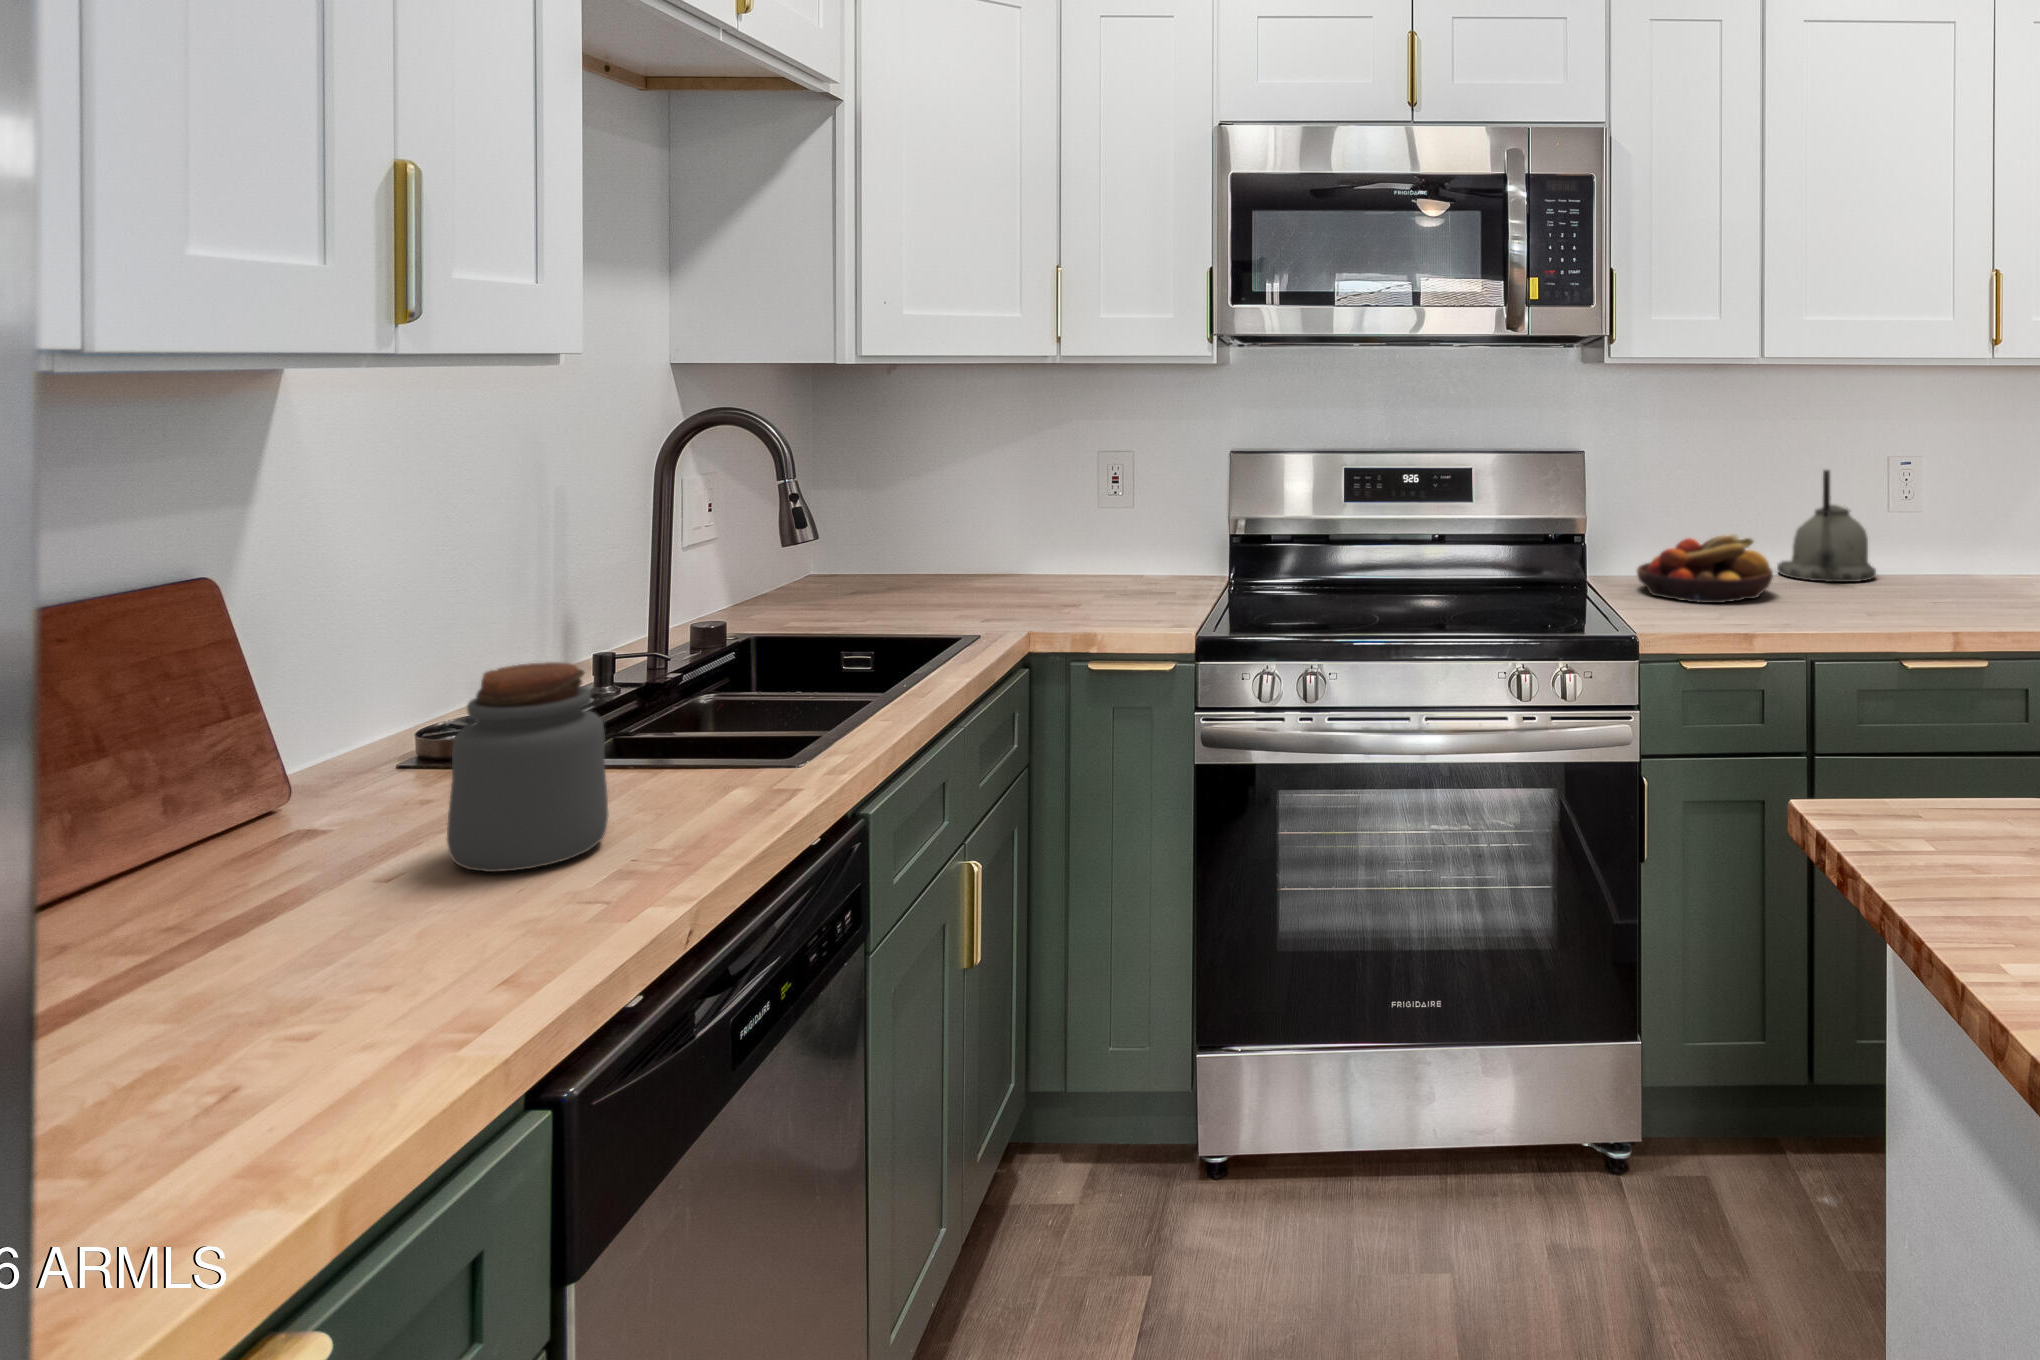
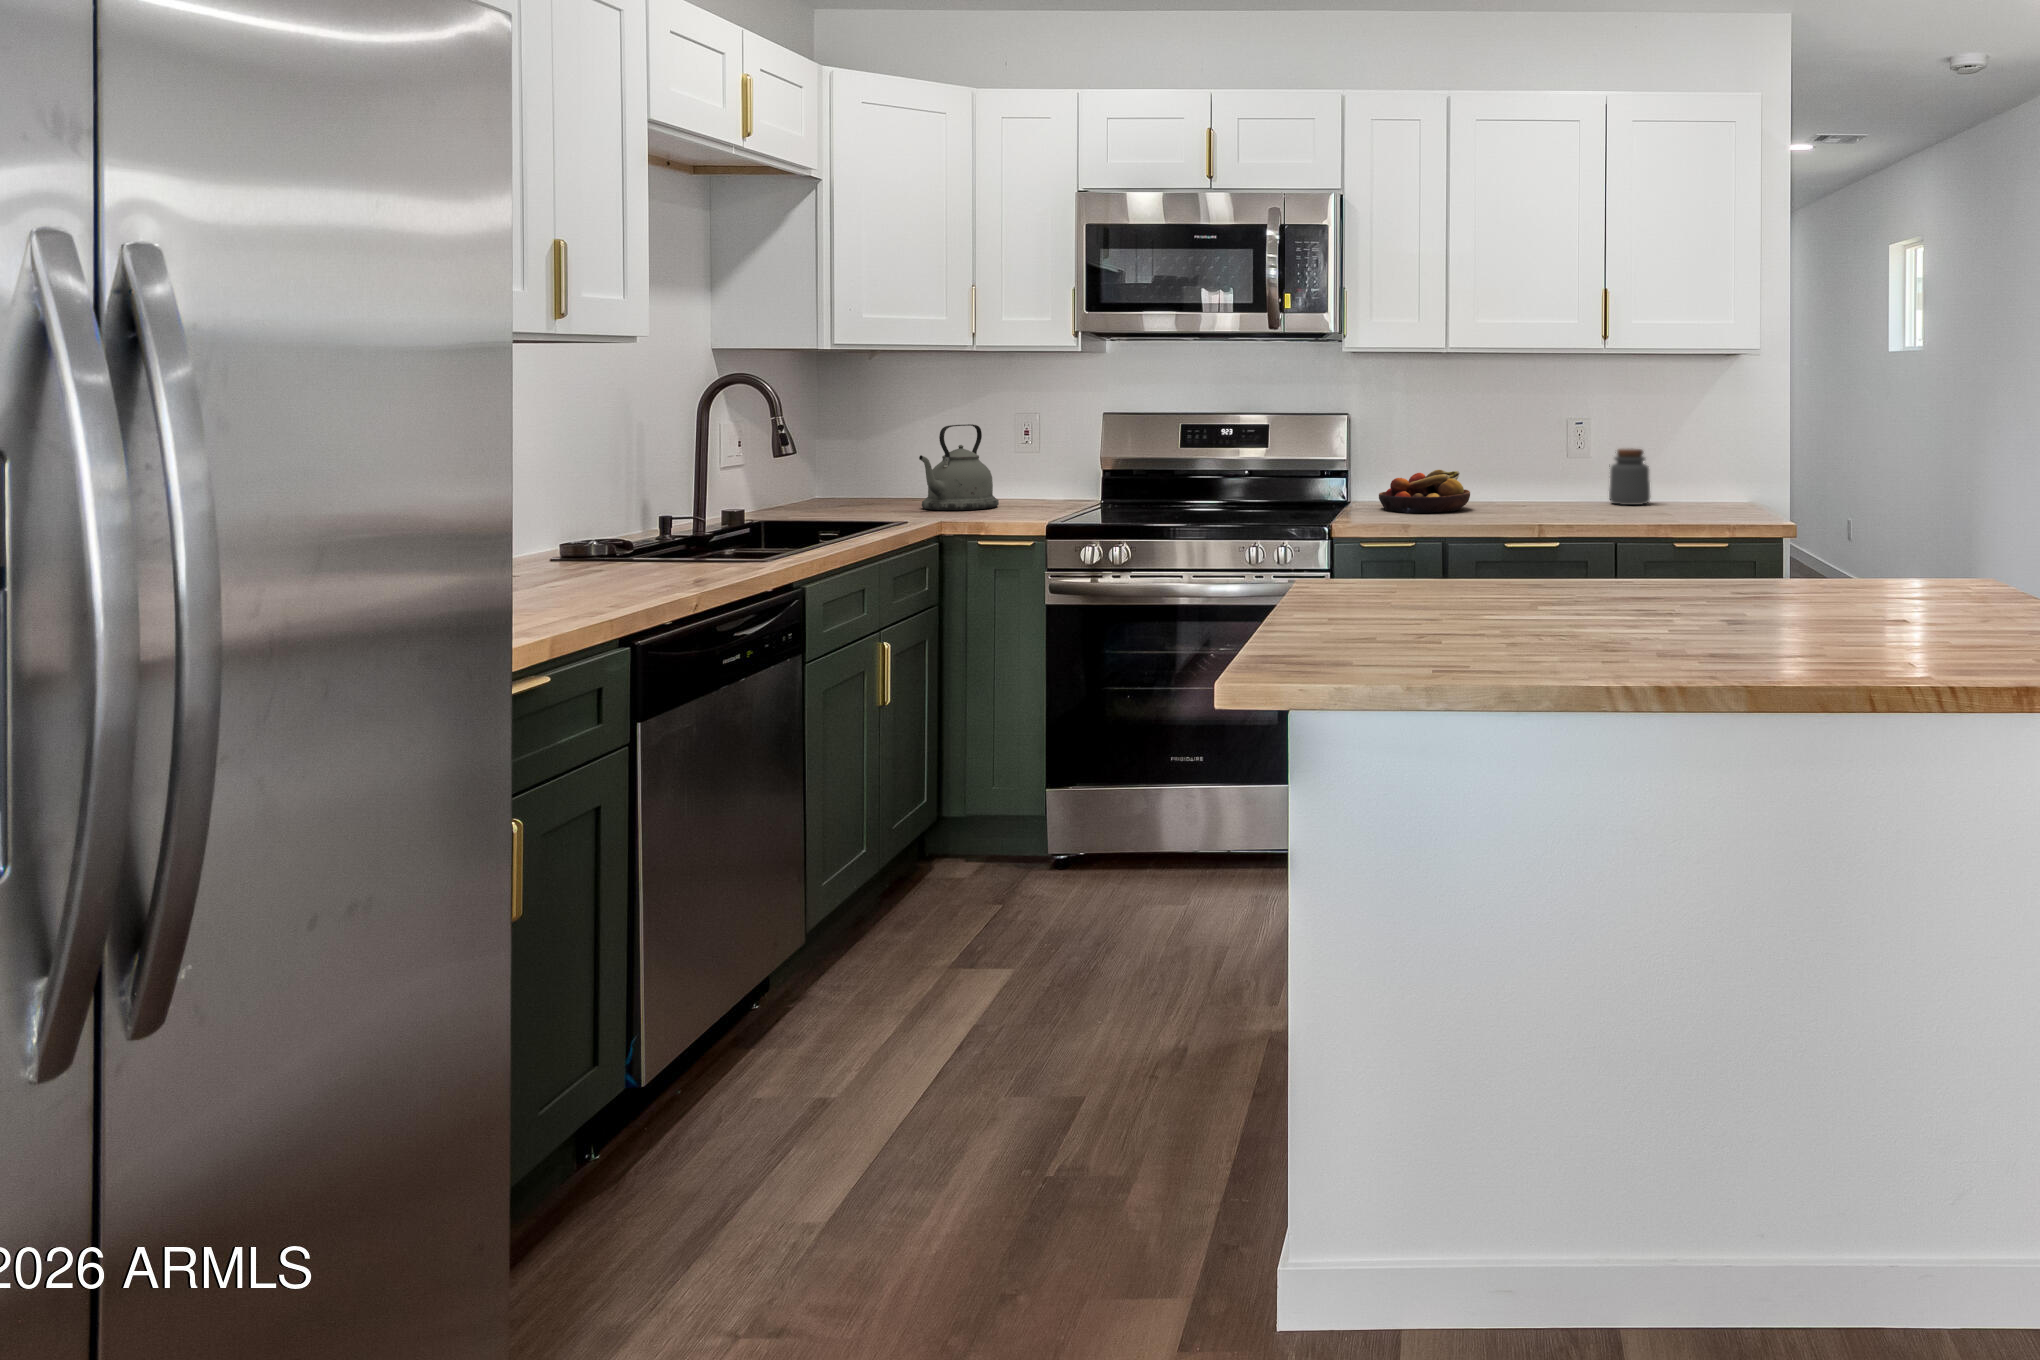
kettle: present [1777,470,1876,582] -> present [919,424,999,510]
jar: present [447,662,608,872] -> present [1609,449,1650,505]

